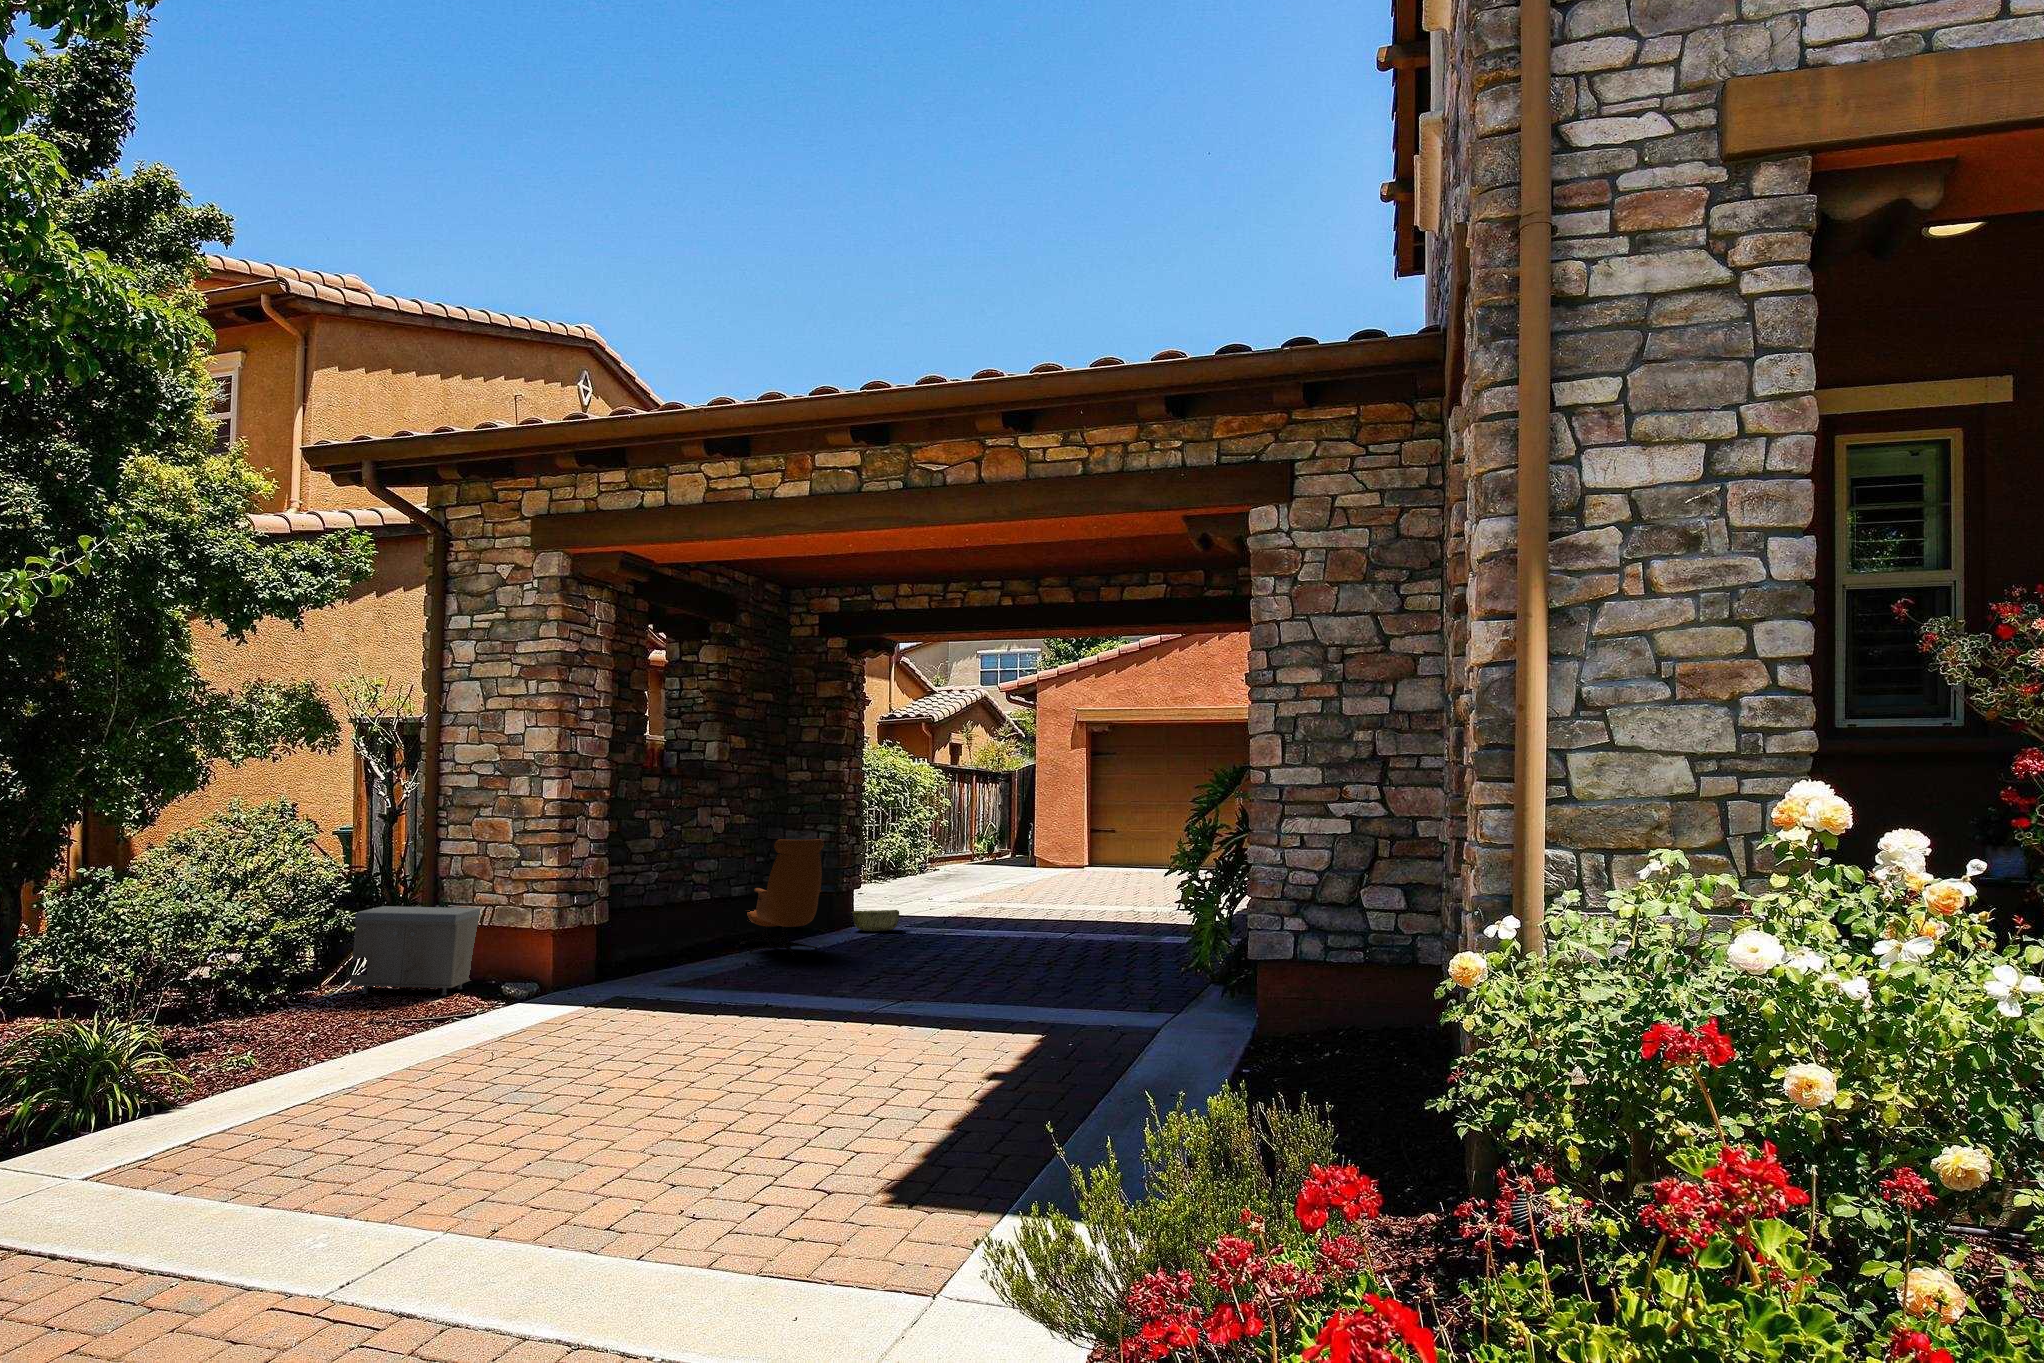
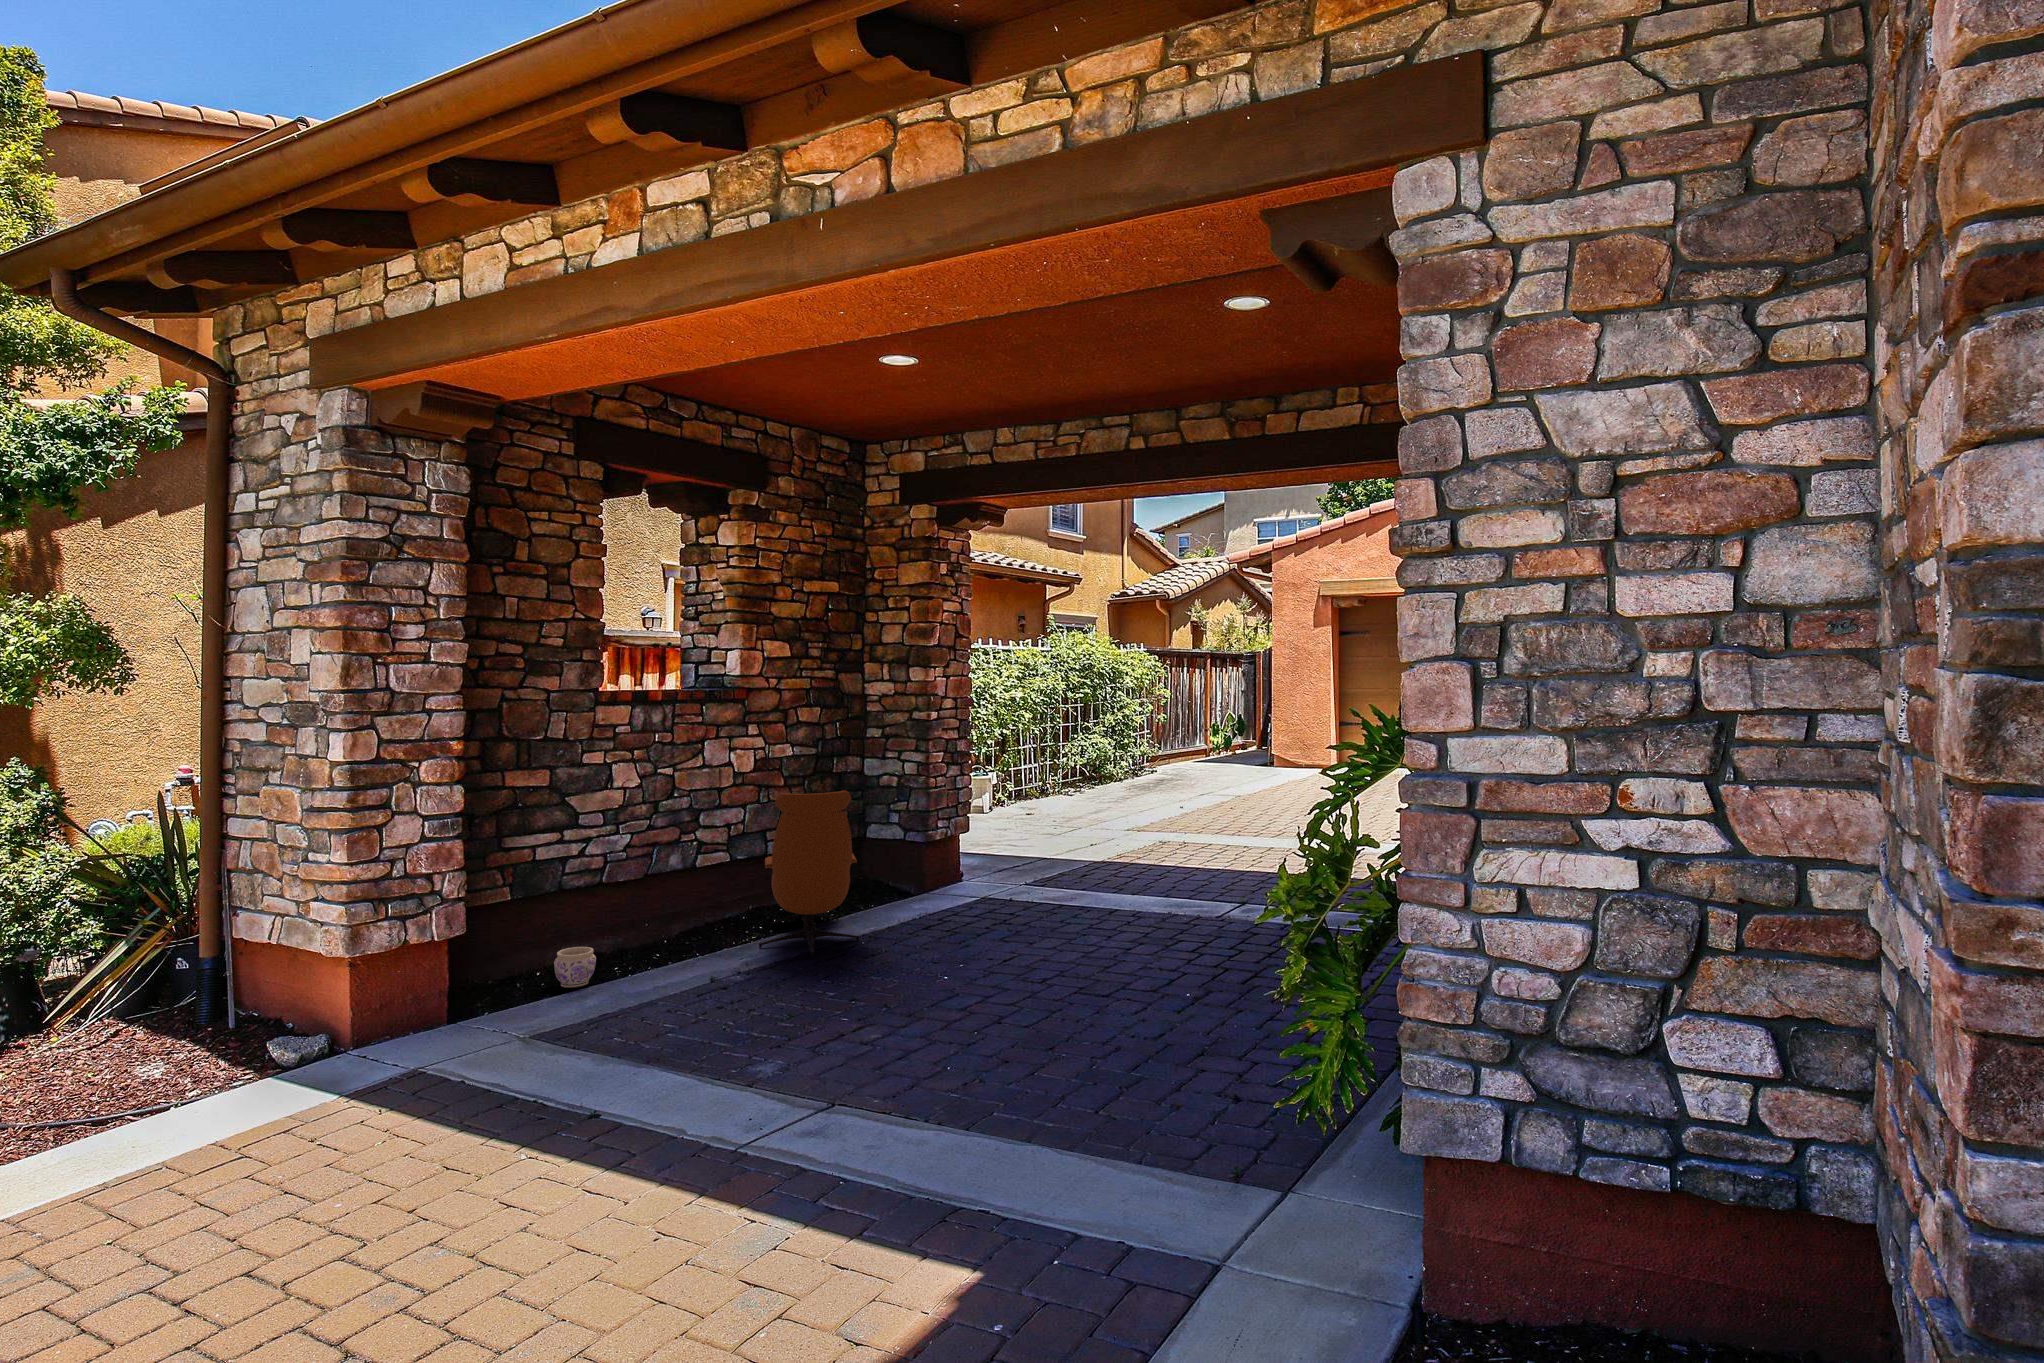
storage bench: present [350,906,480,995] -> none [67,918,271,1062]
woven basket: present [852,910,899,931] -> none [946,866,1012,895]
planter: none [632,942,660,969] -> present [554,947,596,988]

